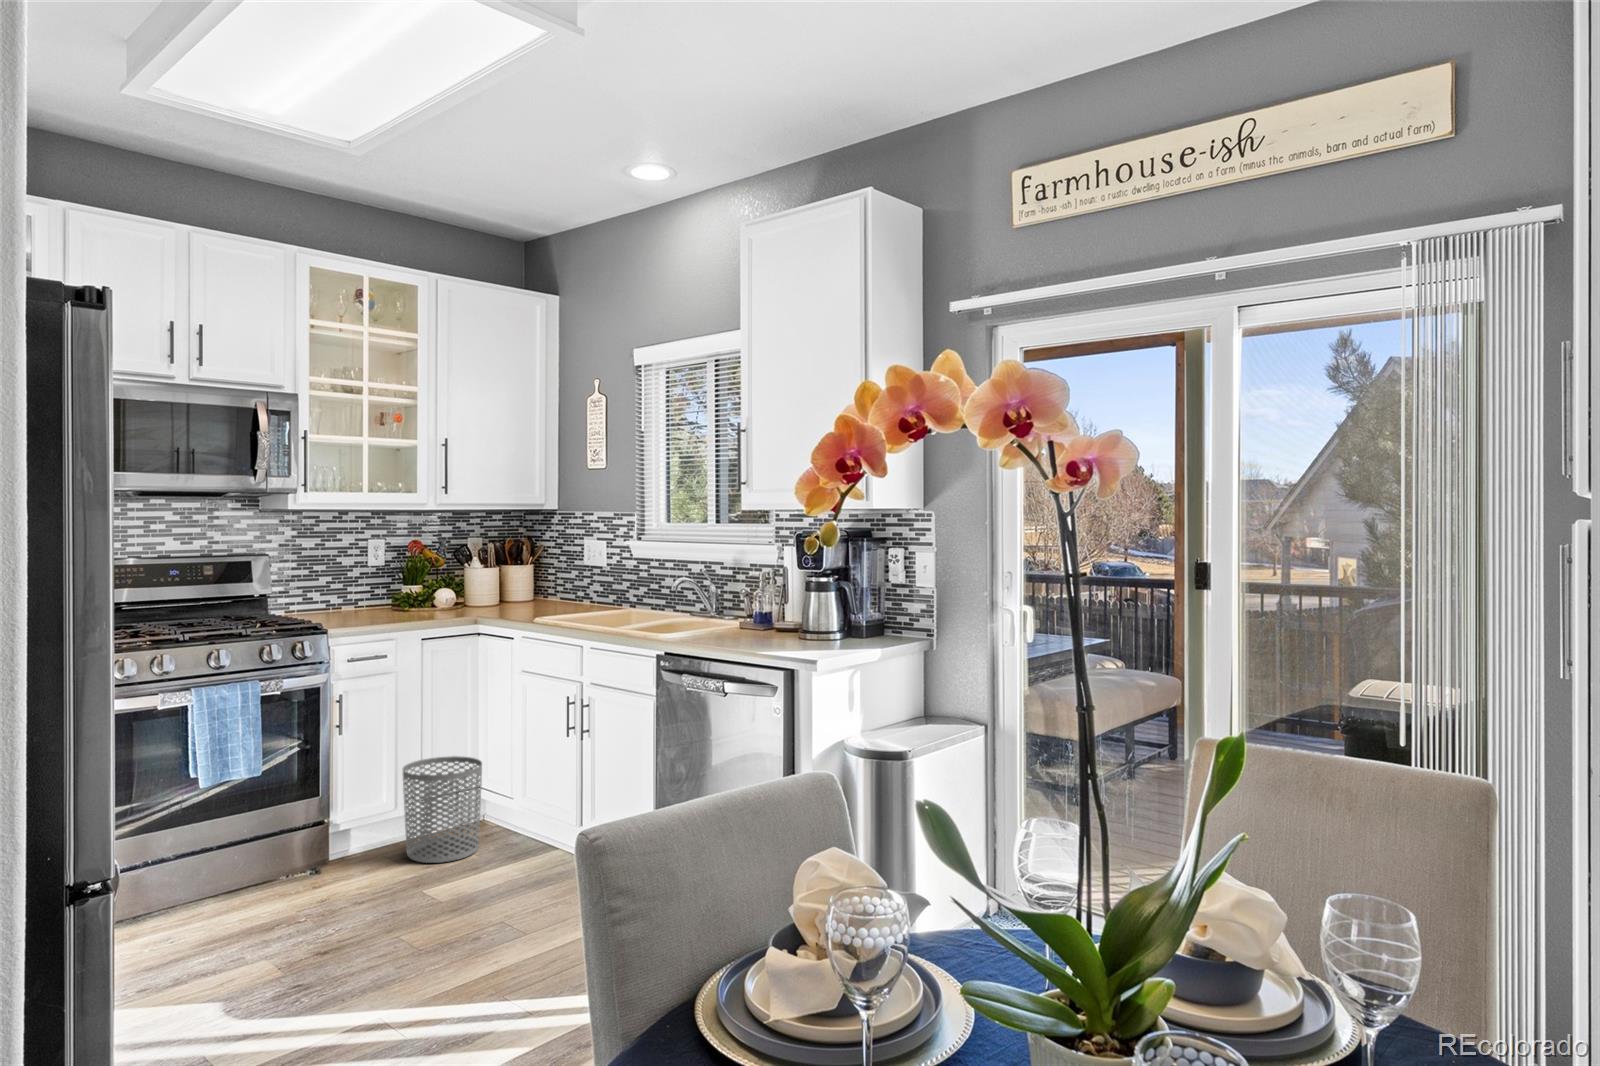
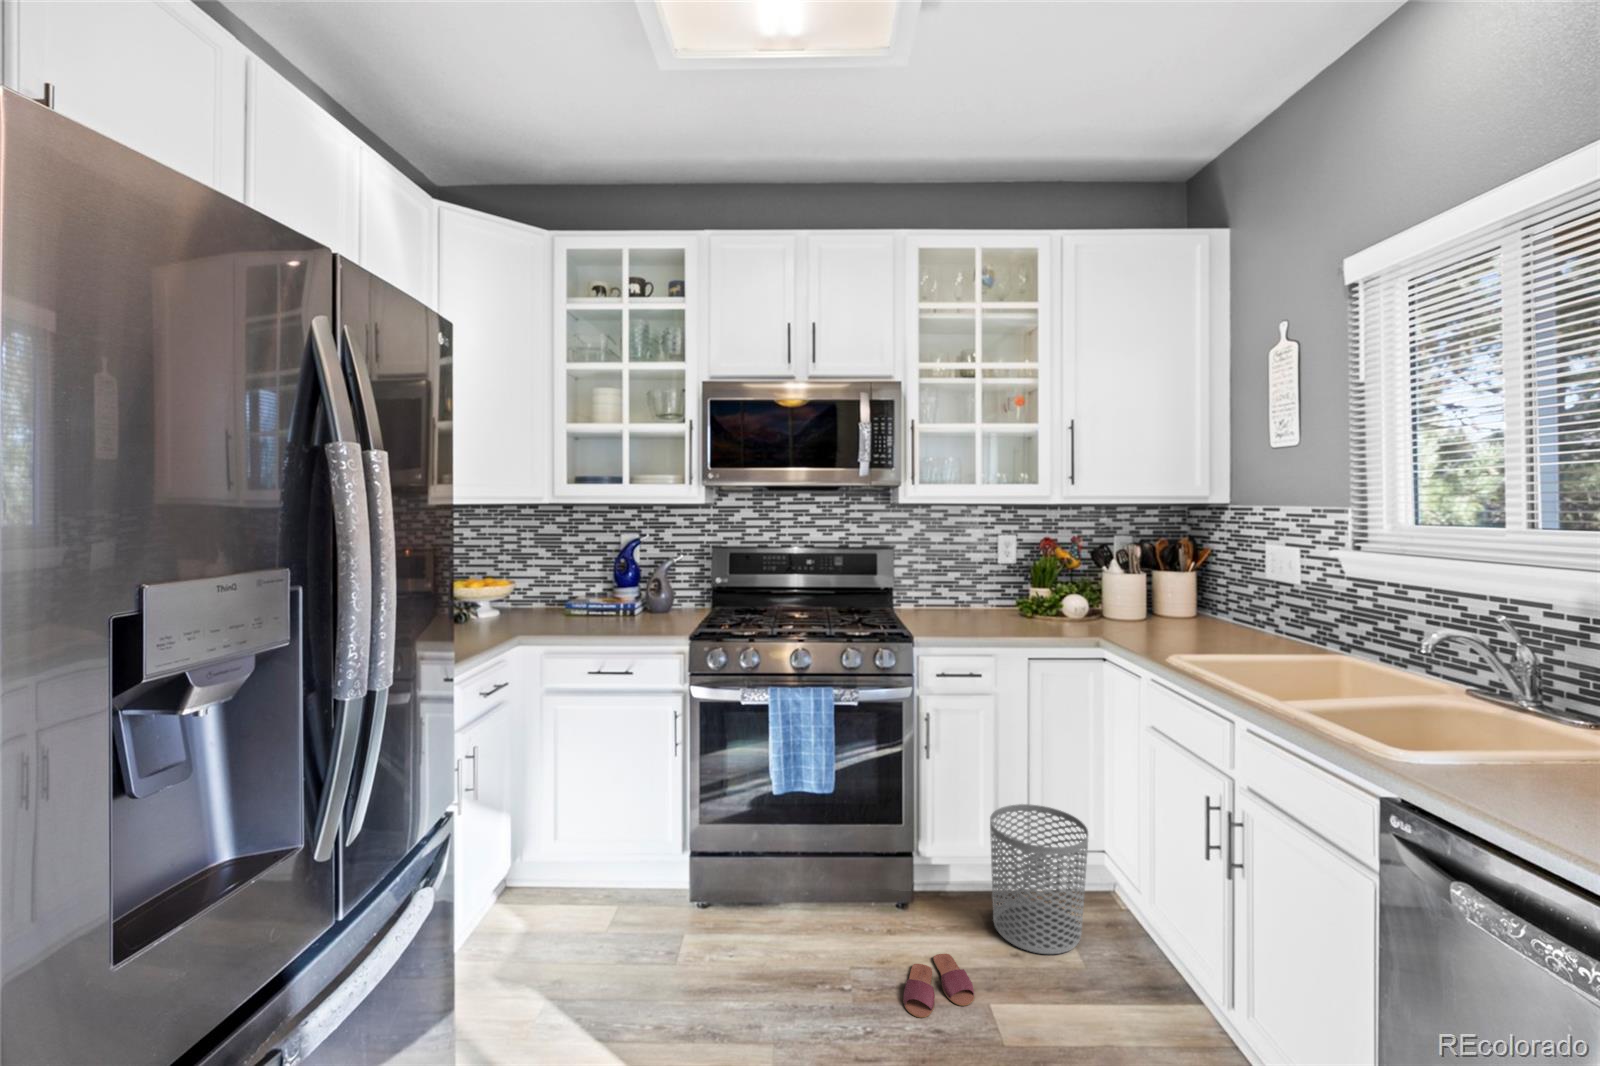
slippers: none [357,878,416,911] -> present [903,954,974,1018]

